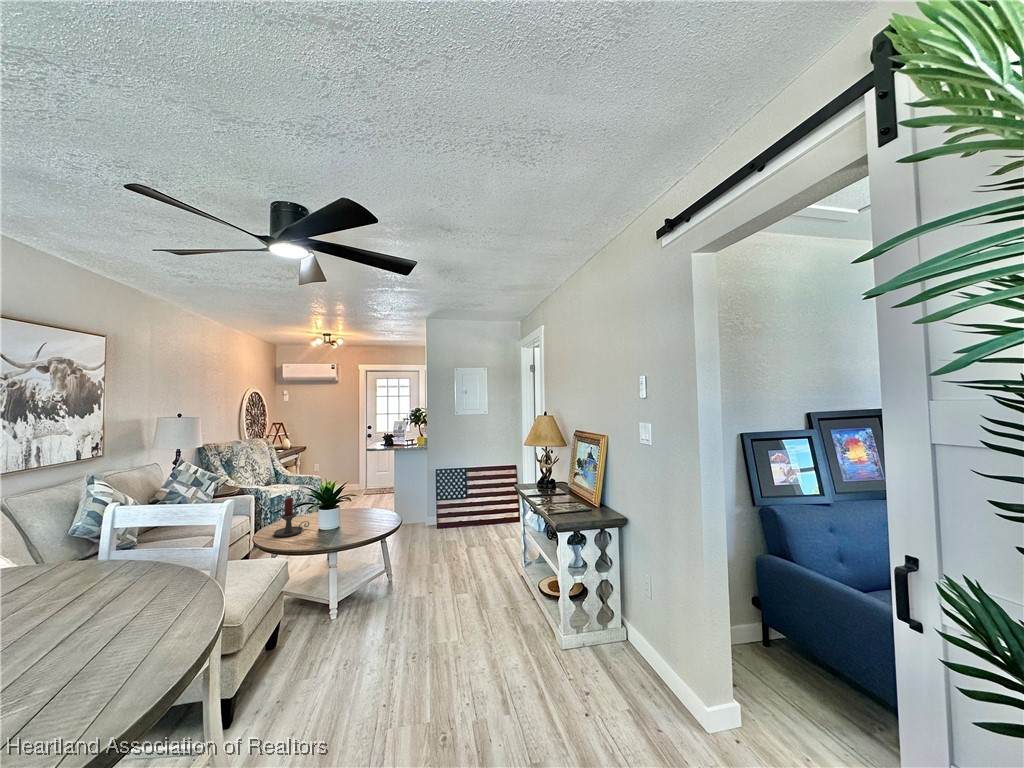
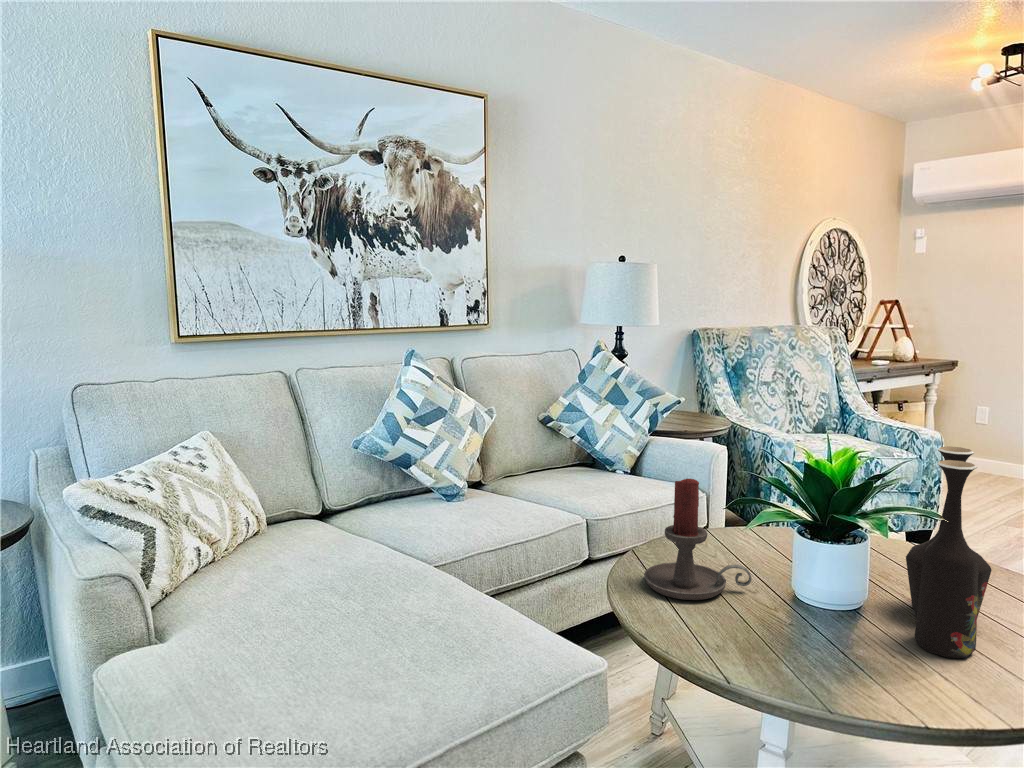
vase: none [348,473,369,524] -> present [906,446,992,658]

